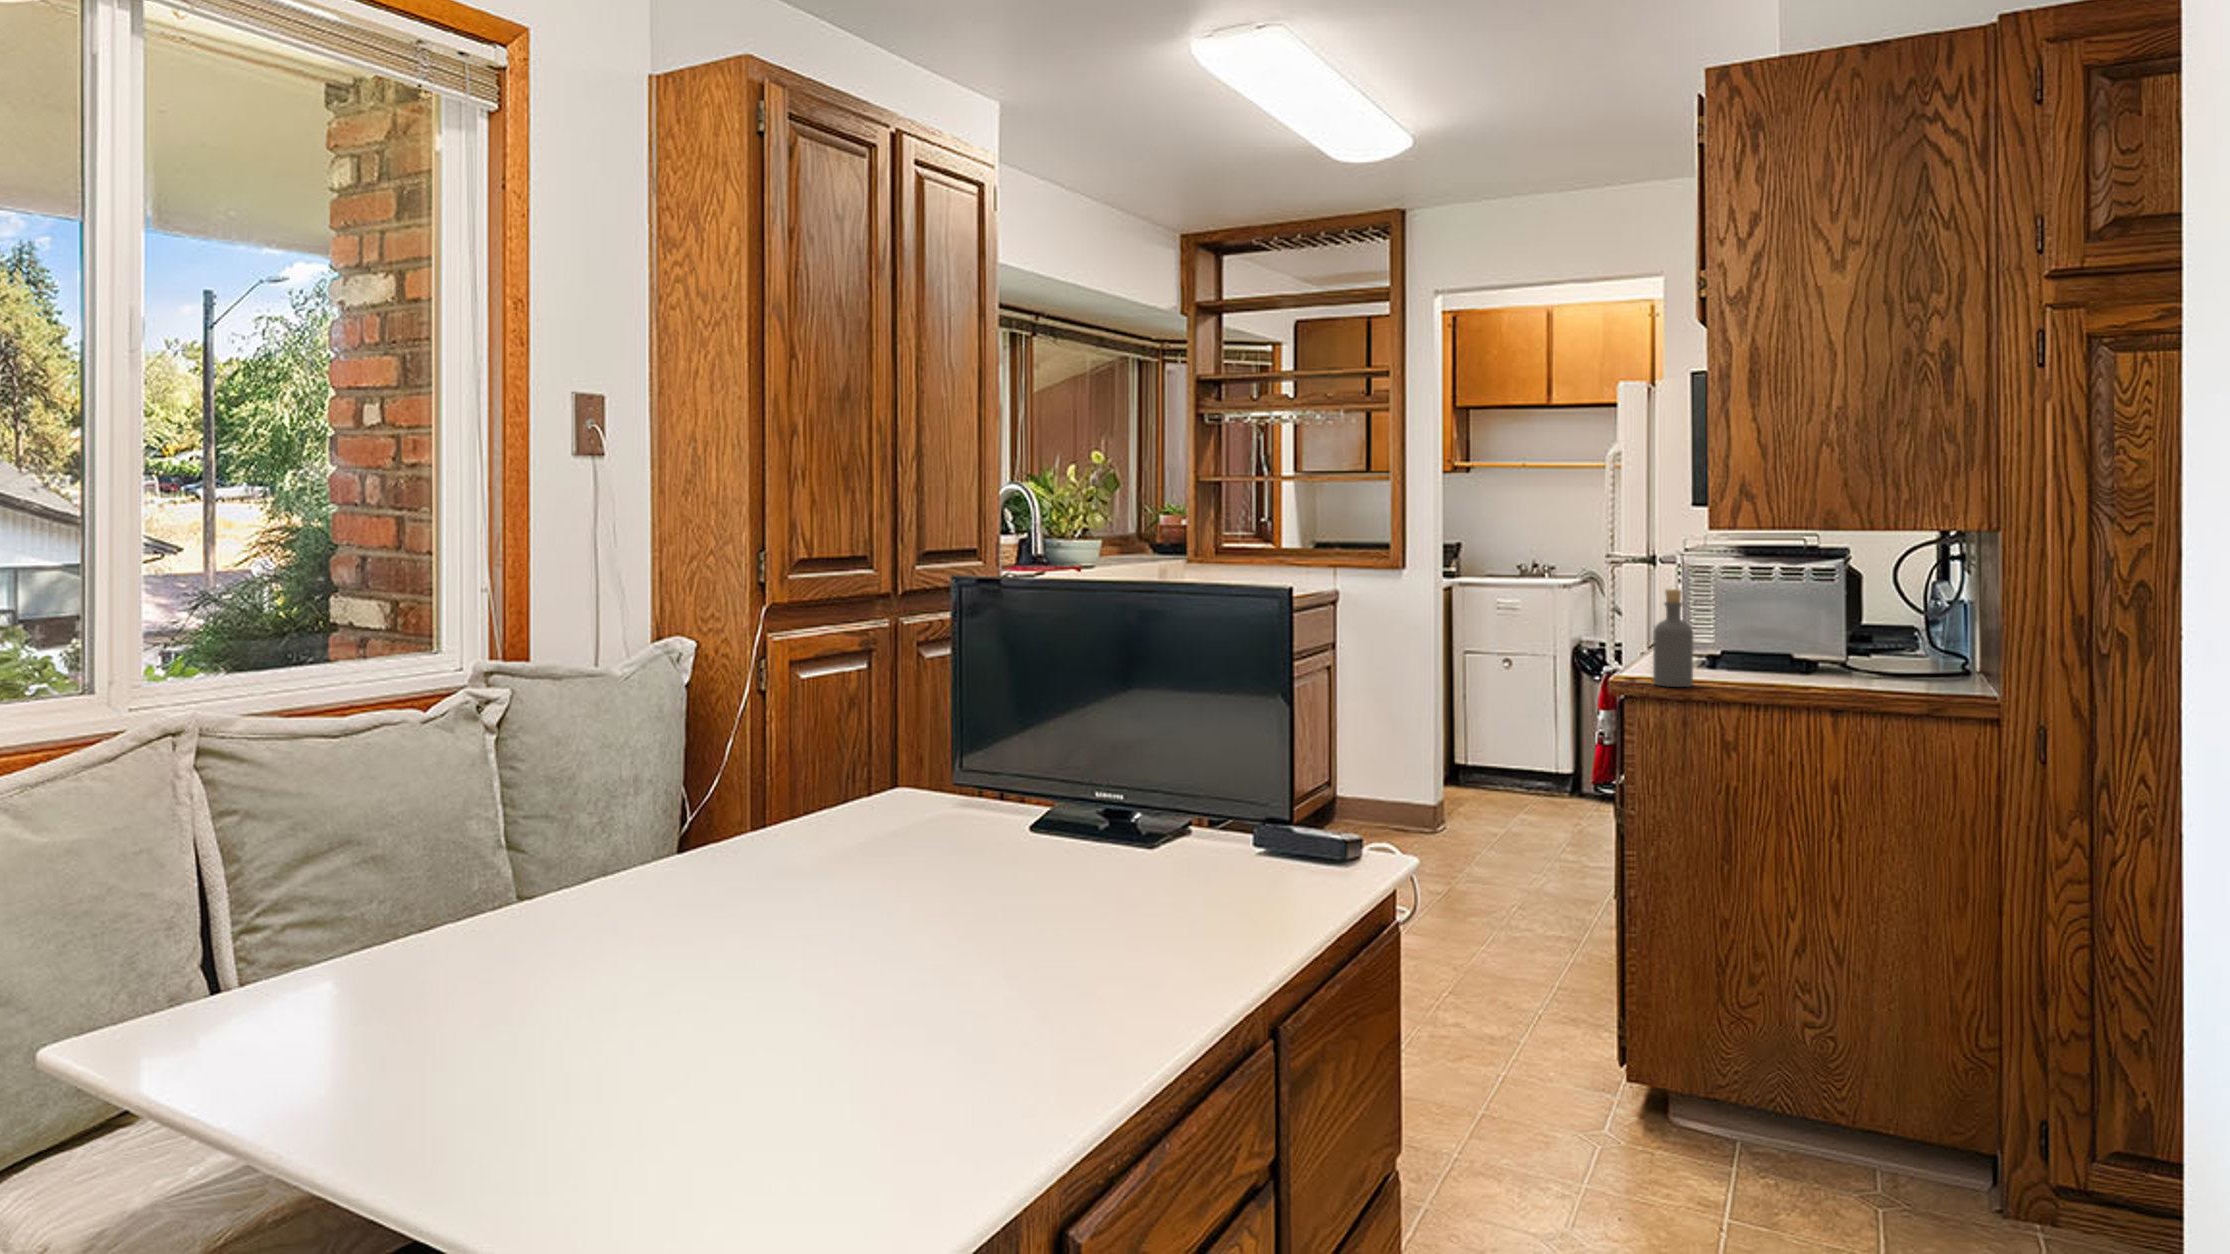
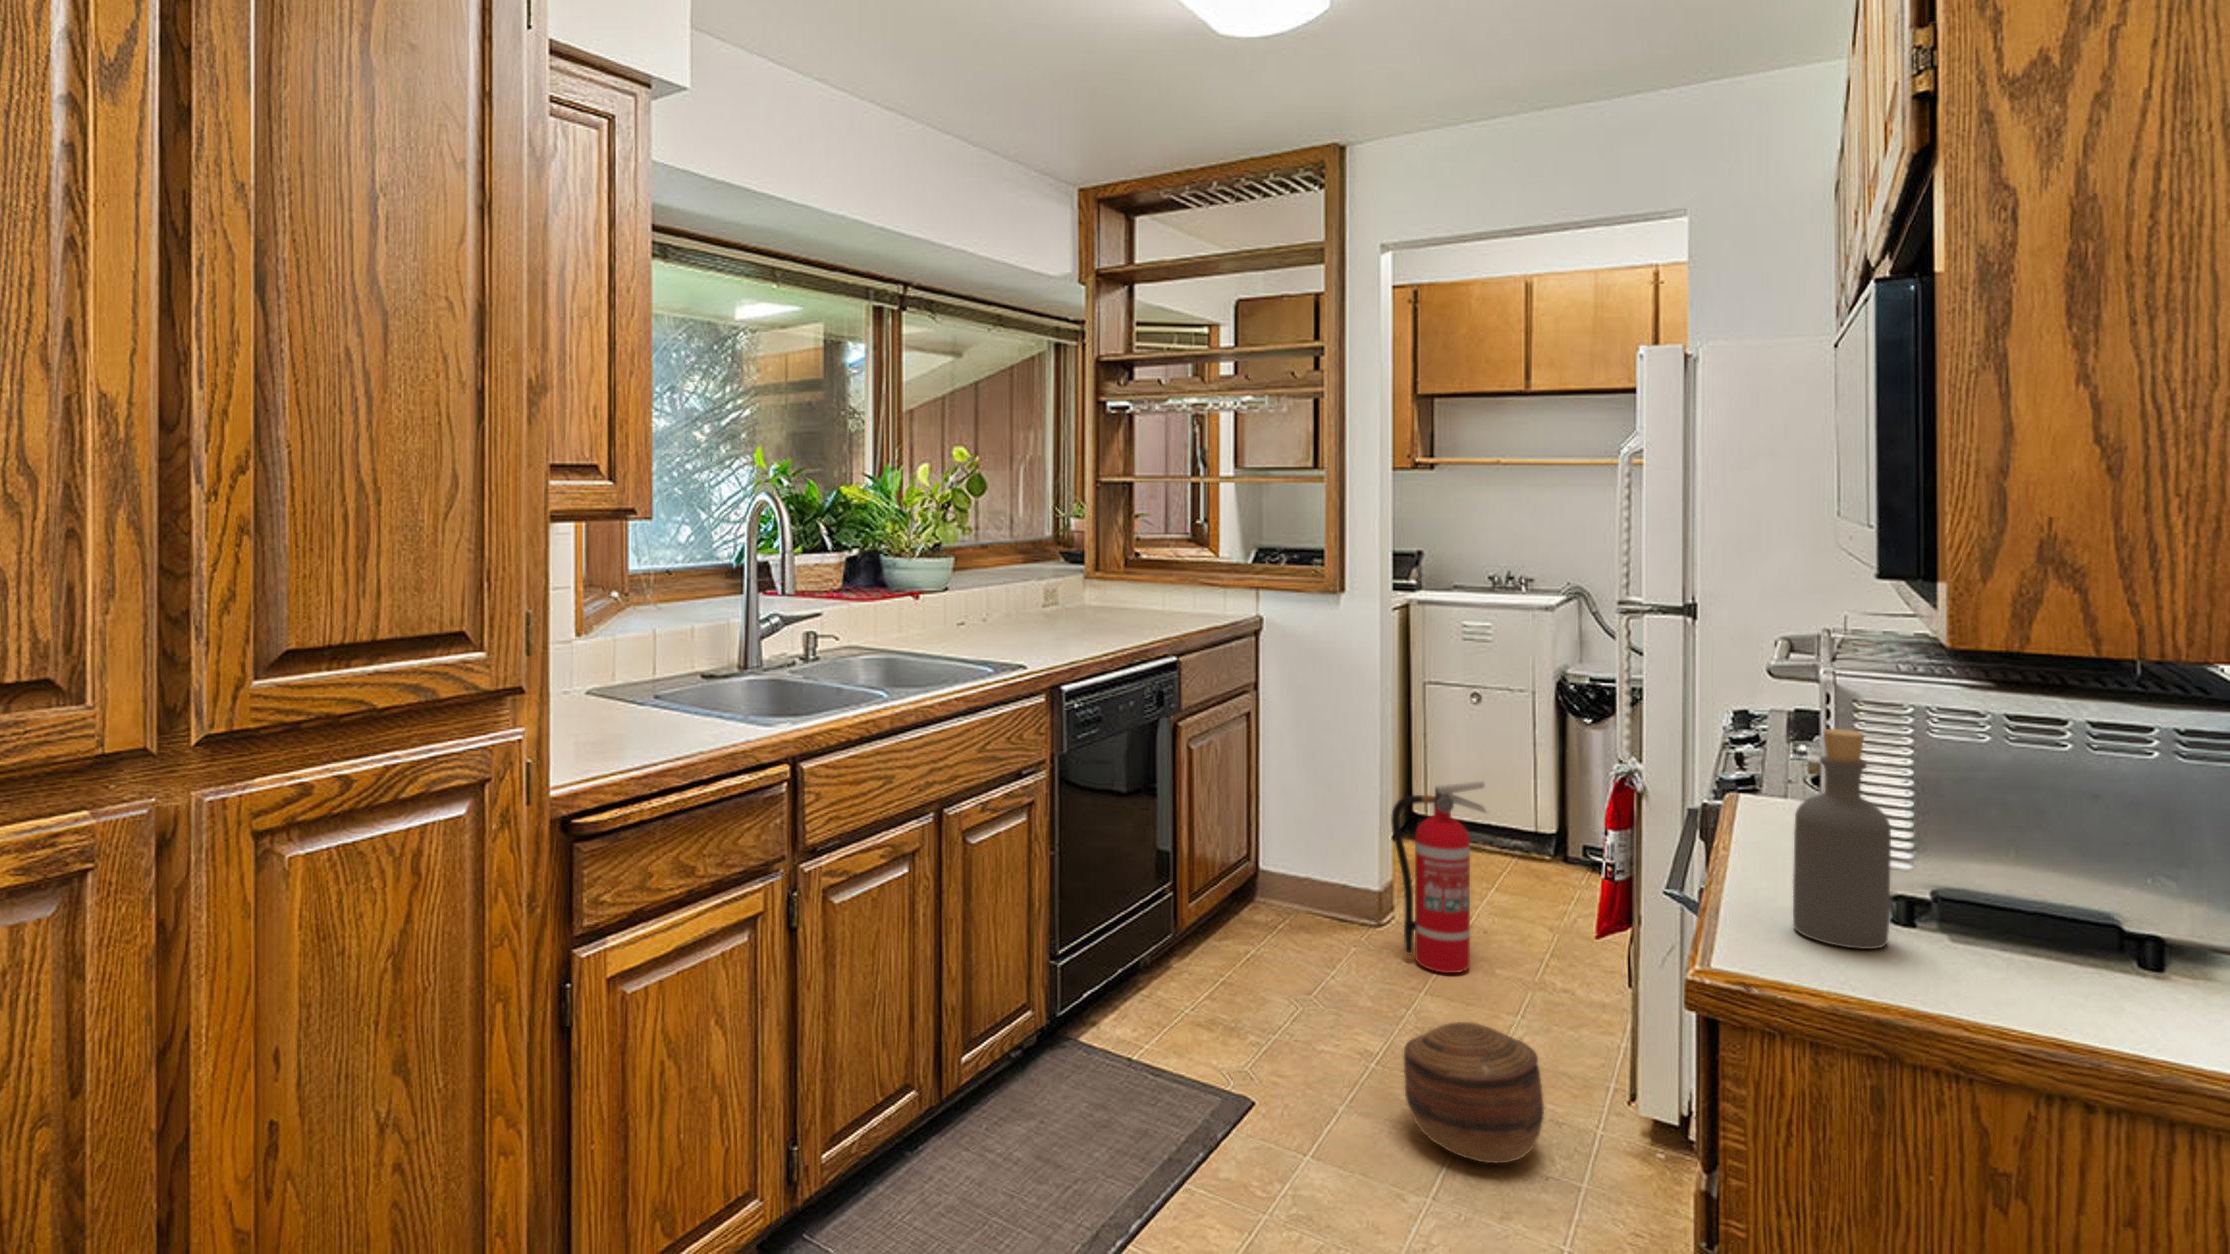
fire extinguisher: none [1444,710,1517,858] -> present [1391,781,1486,973]
basket: none [1461,848,1554,935] -> present [1404,1022,1544,1163]

